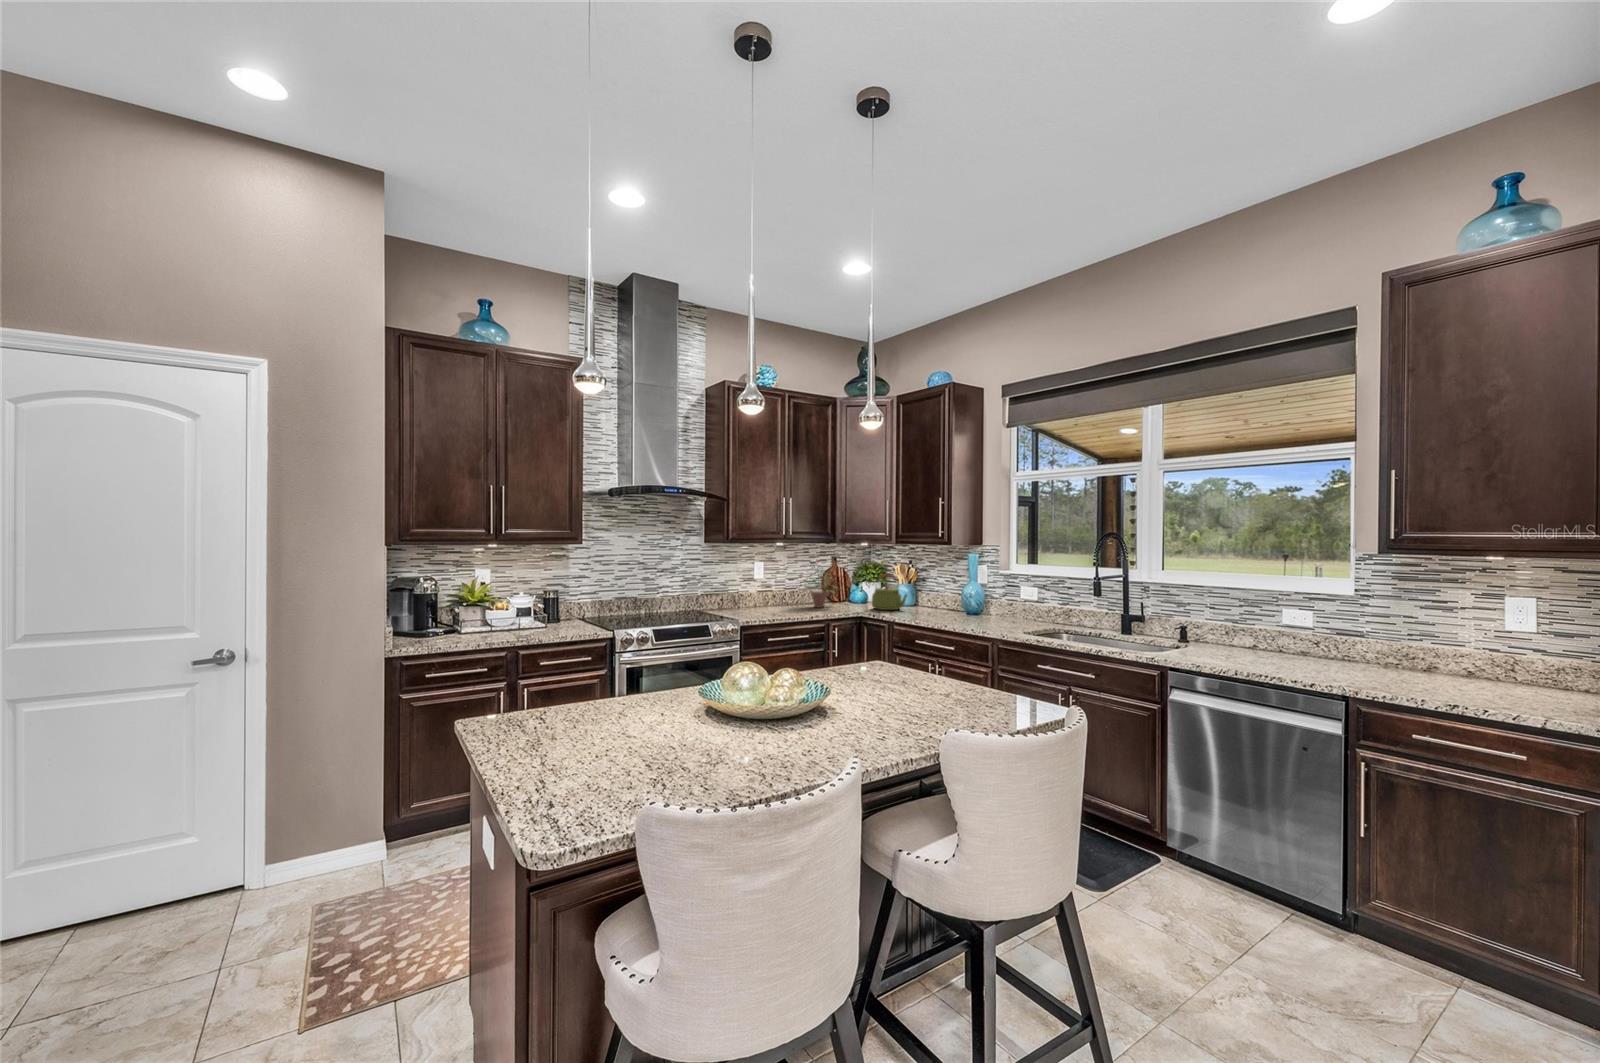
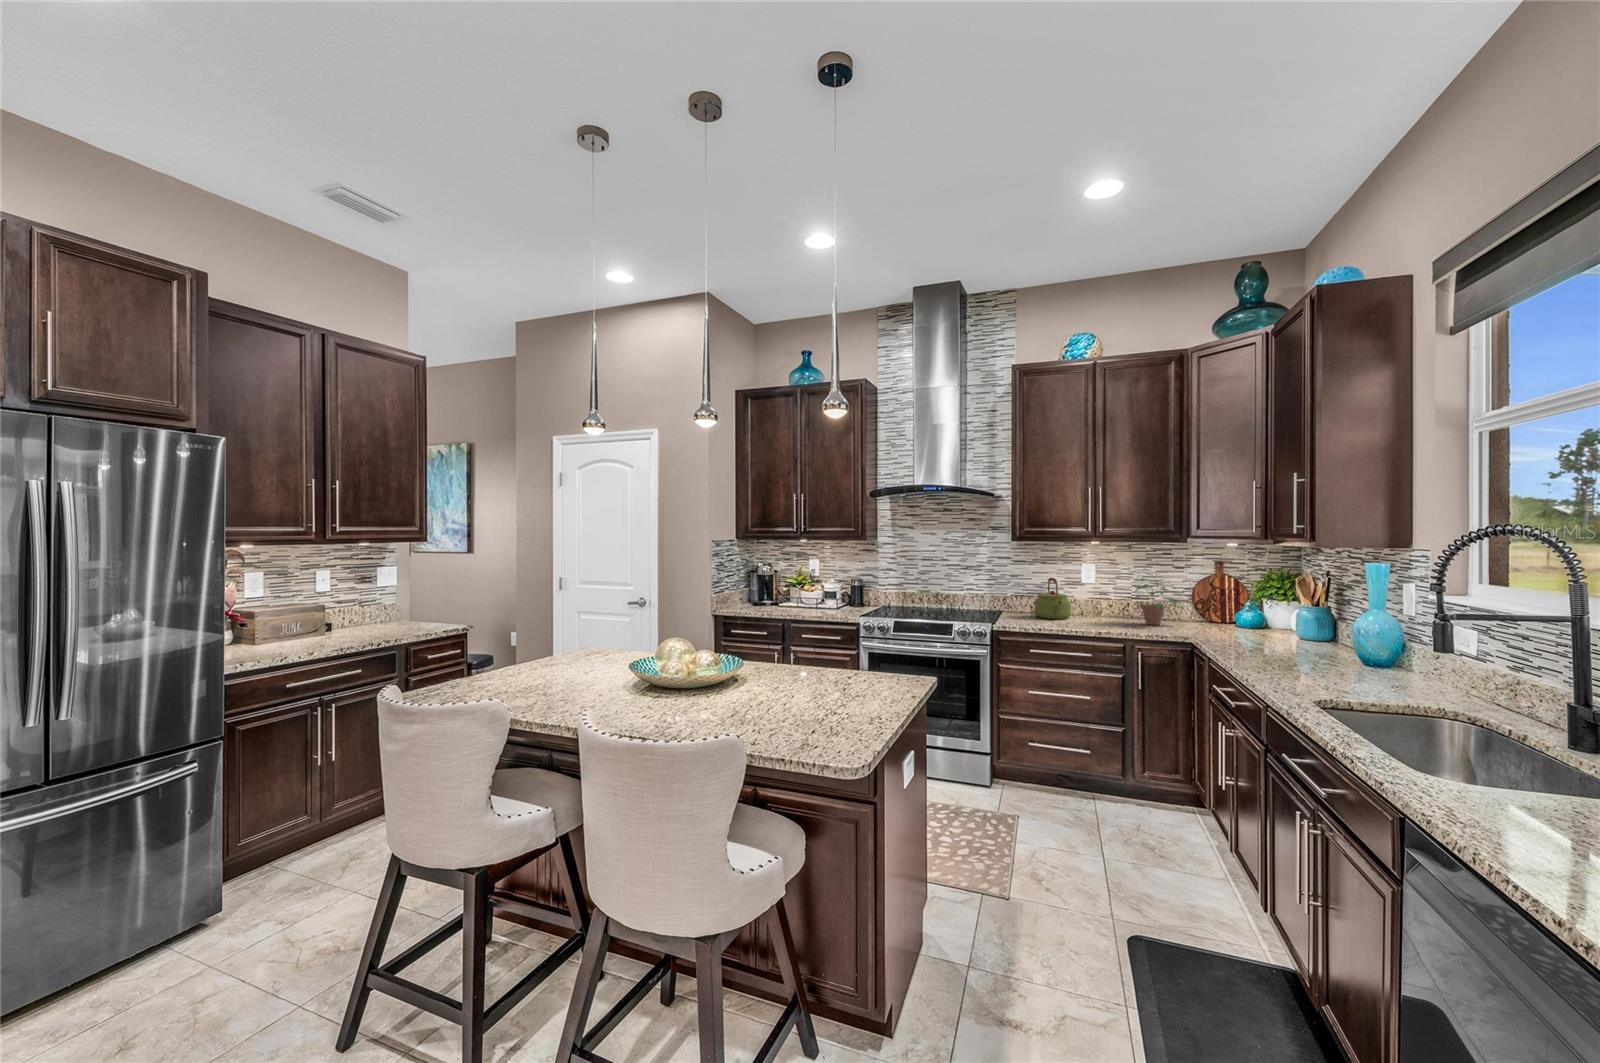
kettle: present [872,575,907,610] -> present [1034,578,1071,619]

